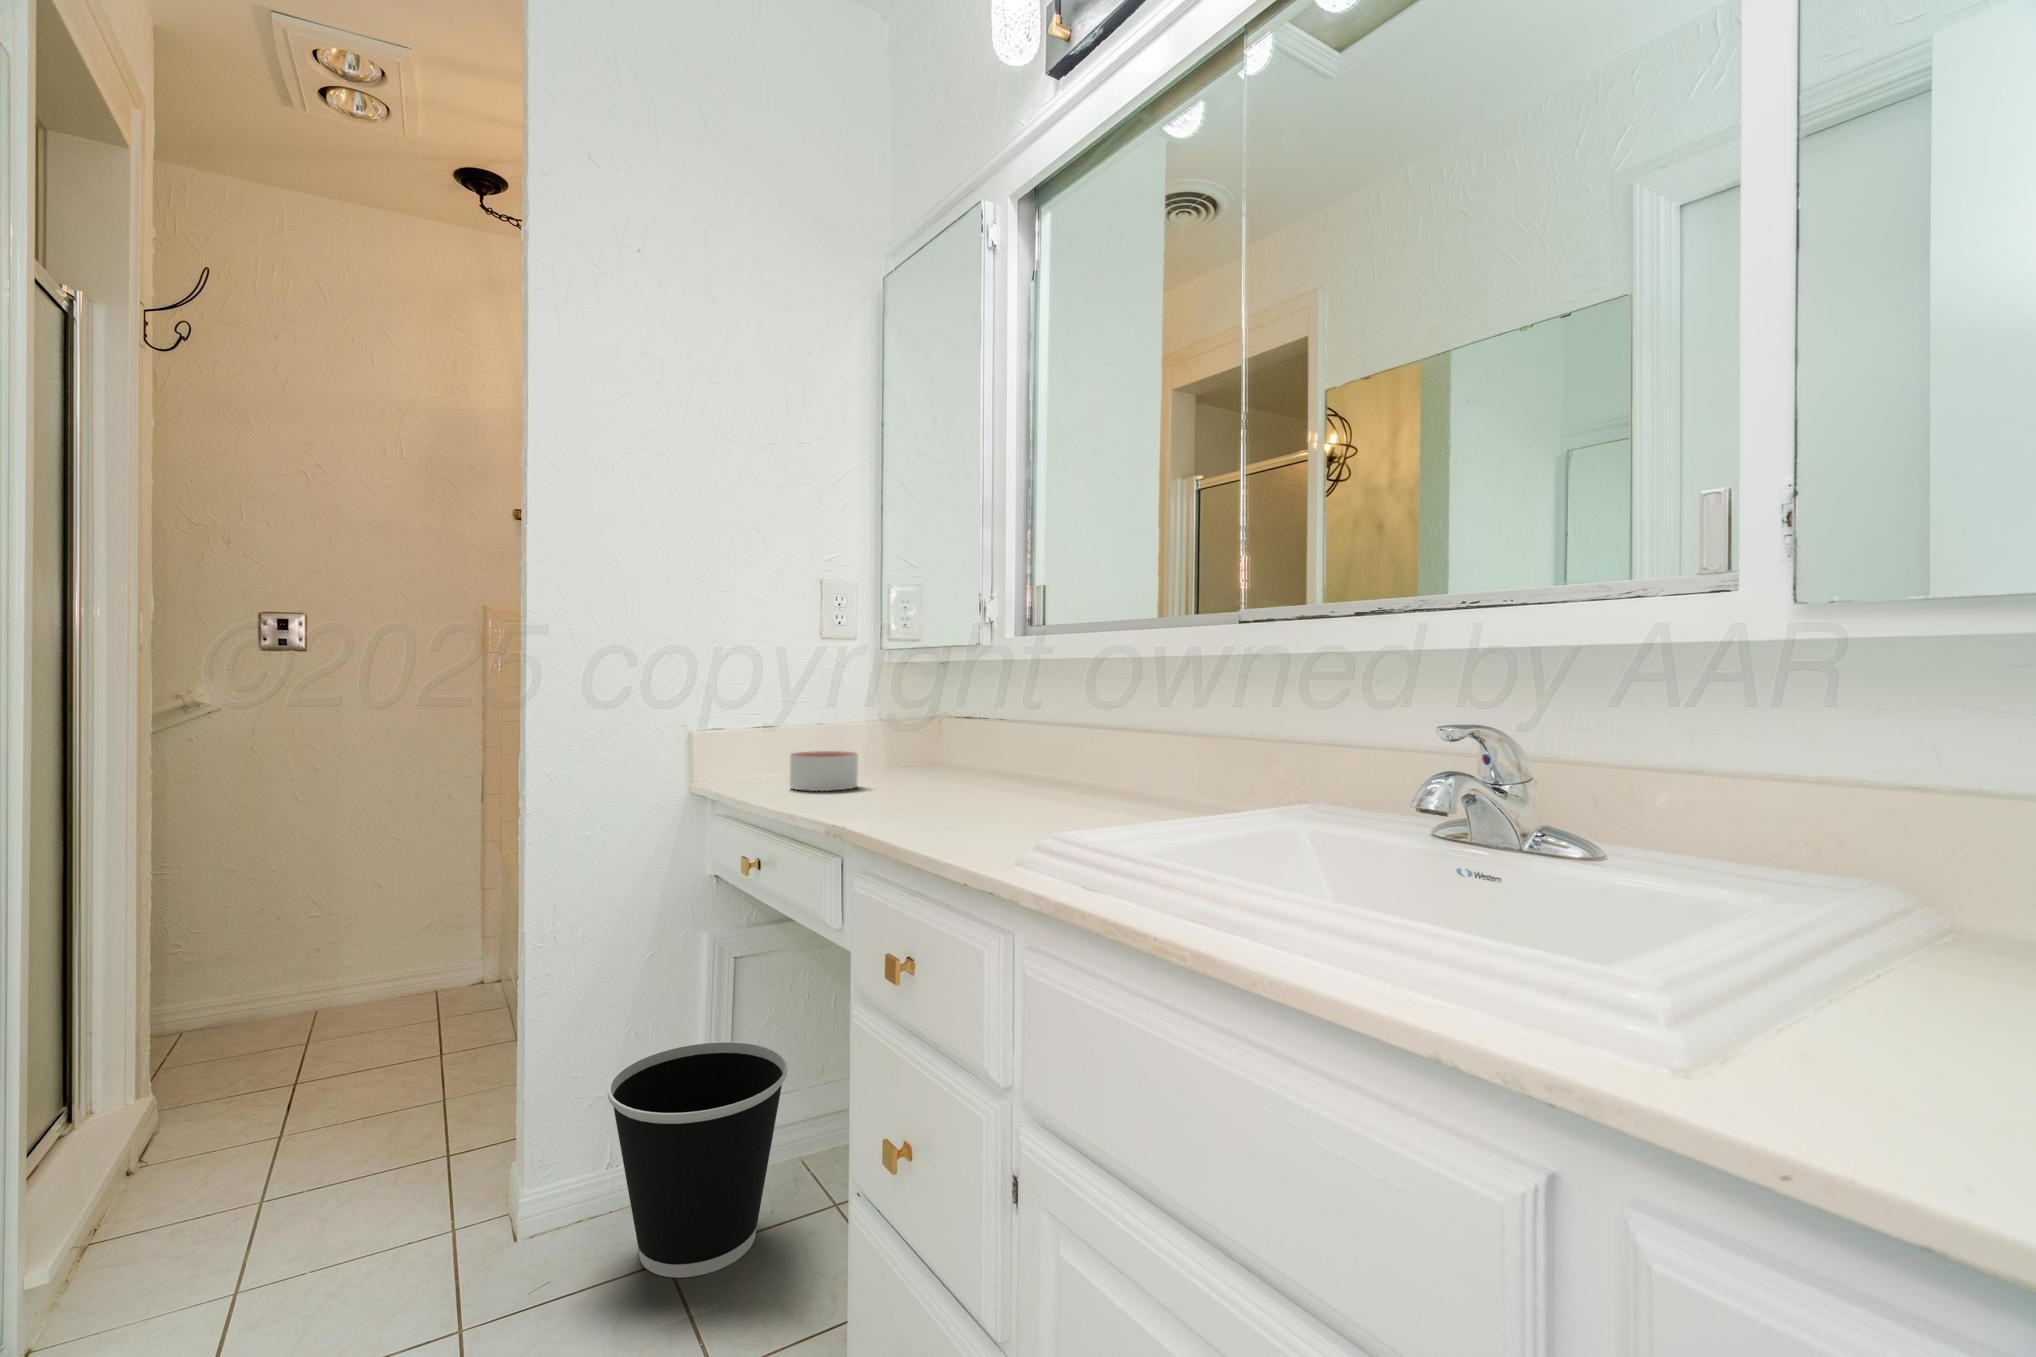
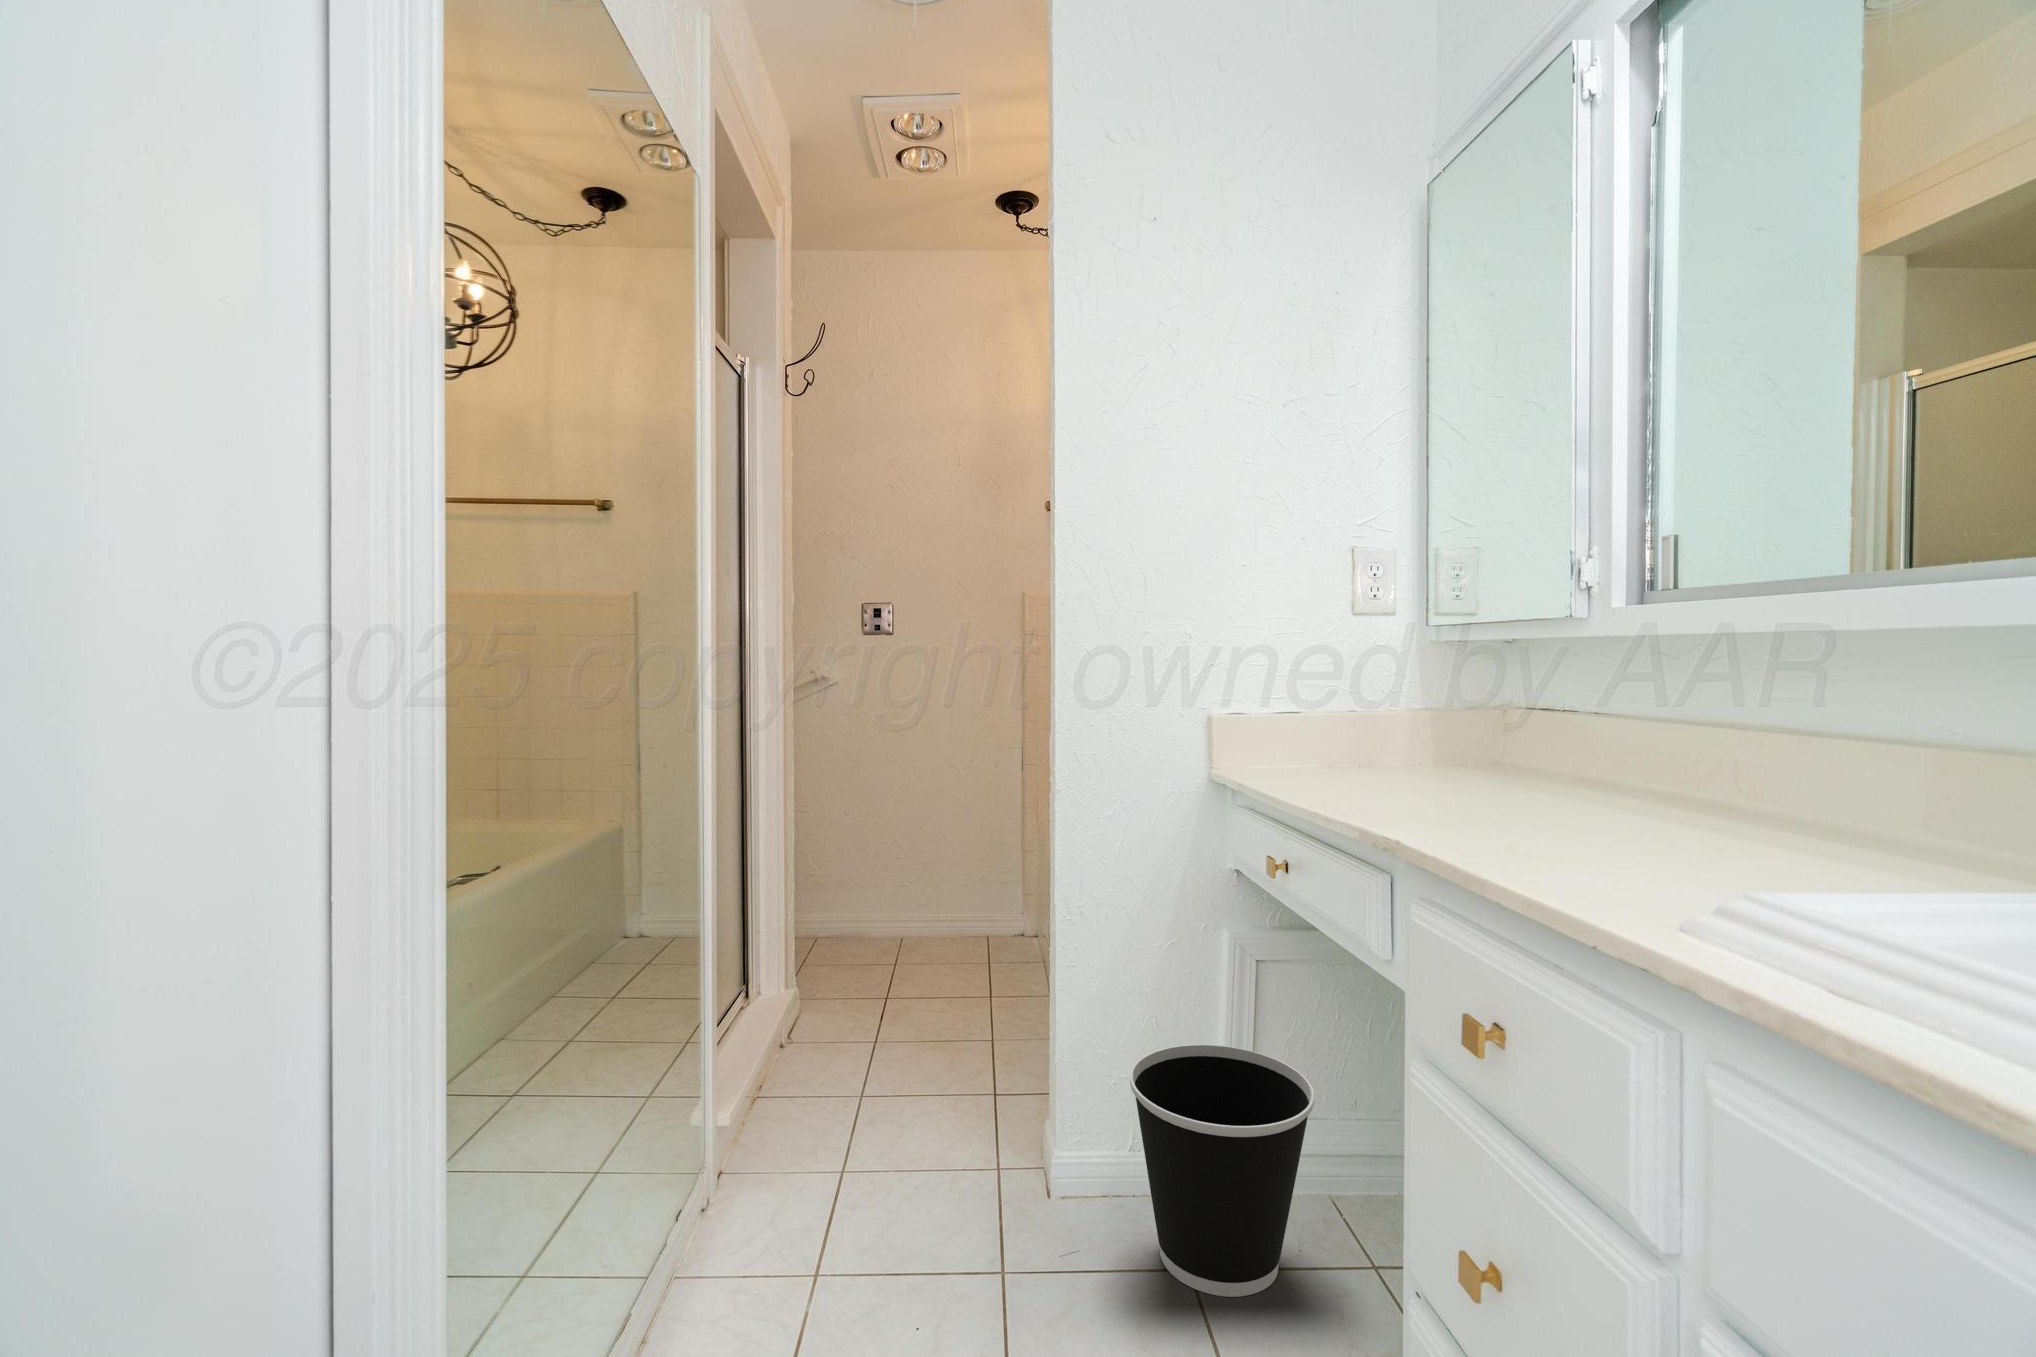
candle: present [790,751,858,791] -> none [1319,745,1401,792]

